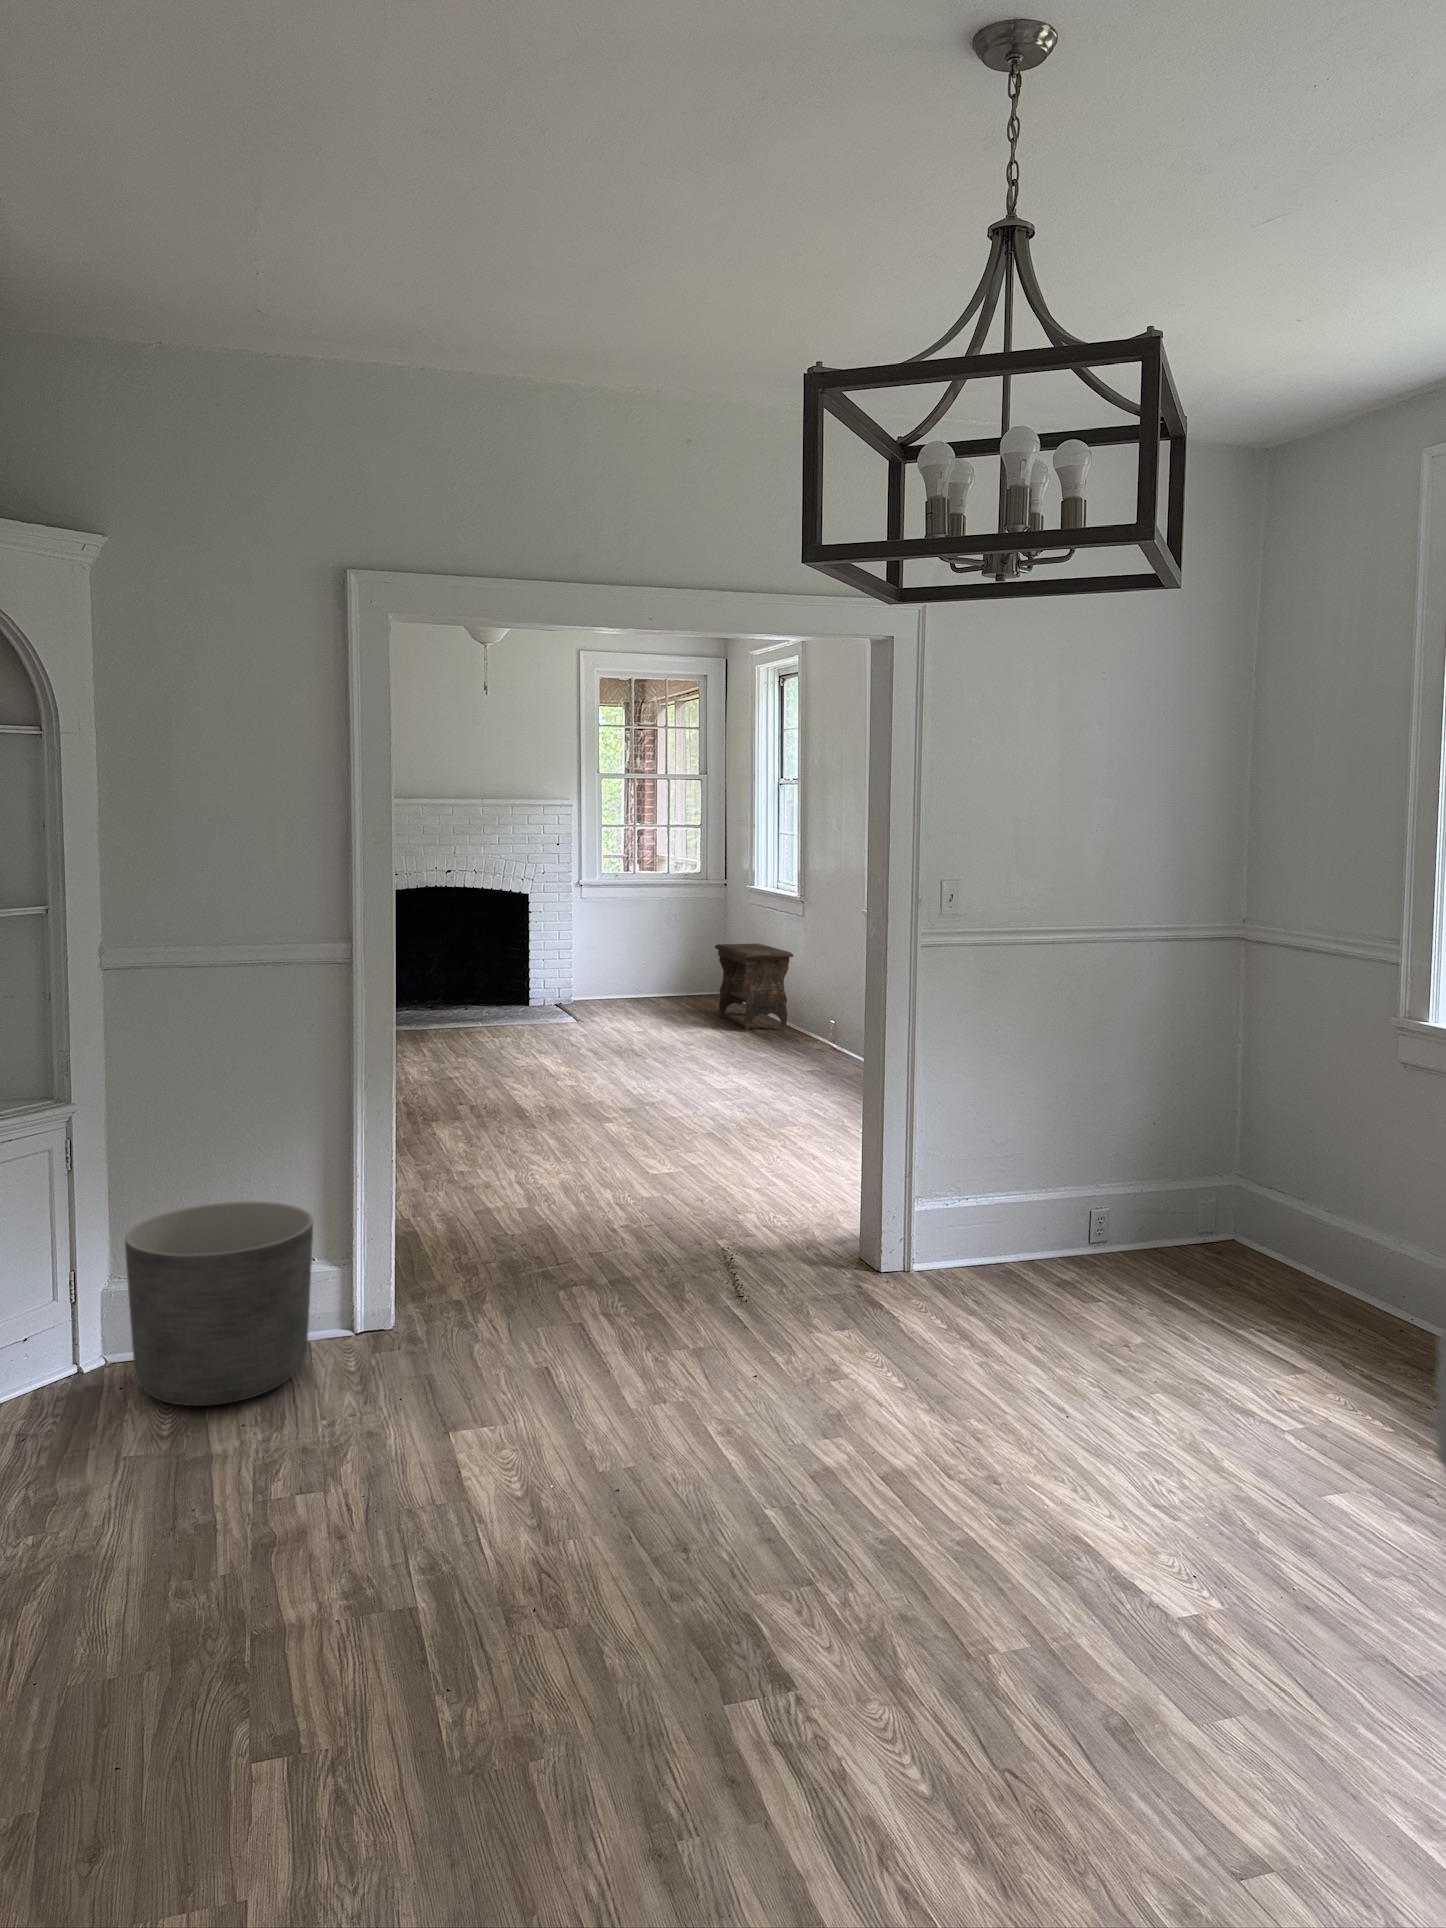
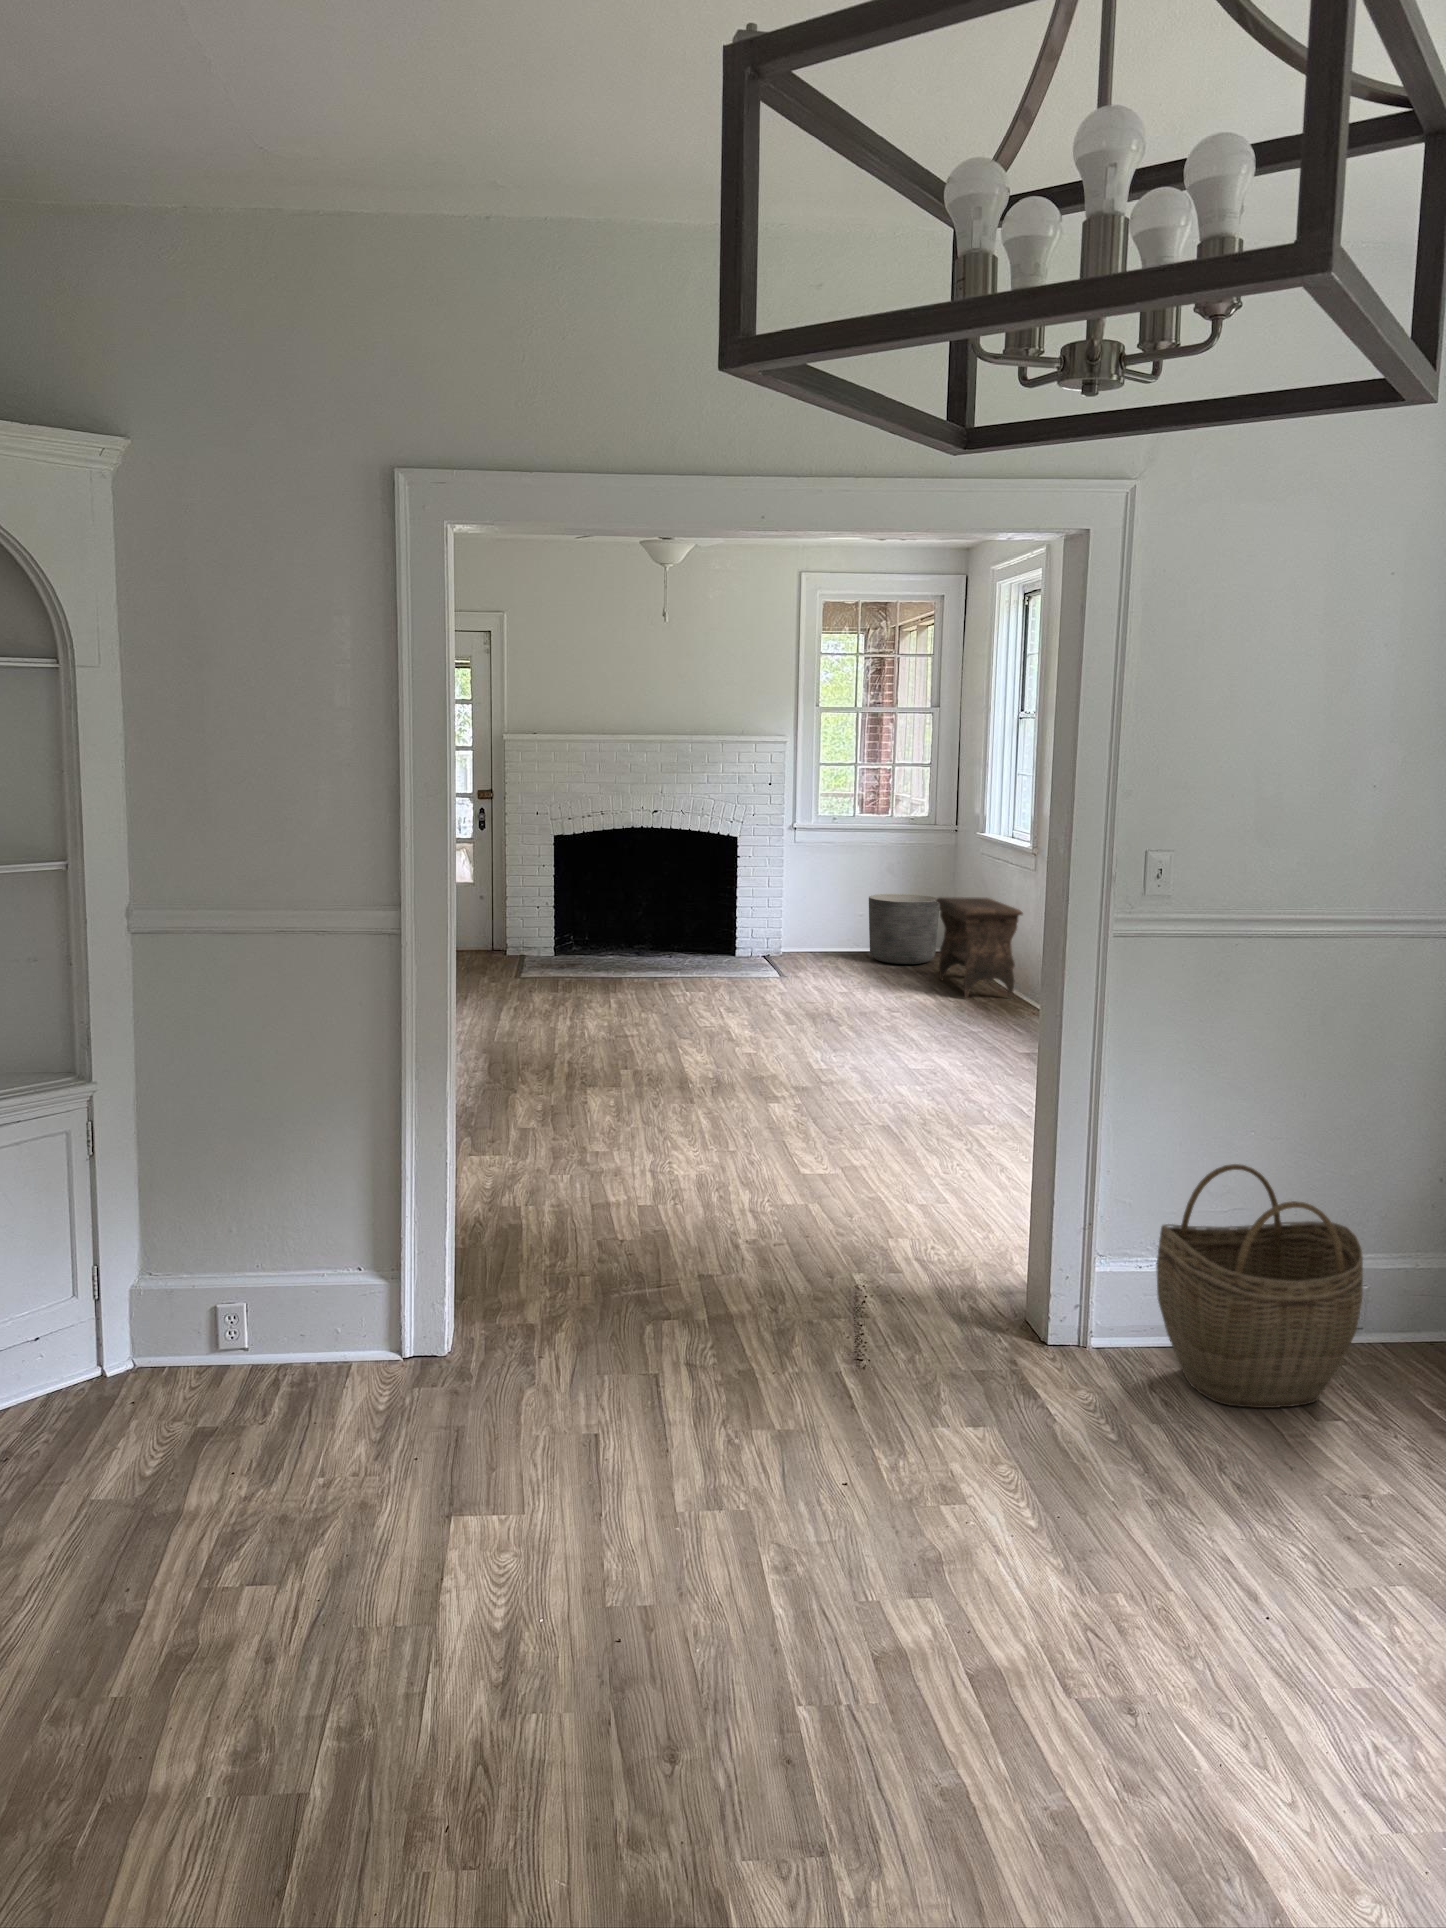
woven basket: none [962,1119,1107,1299] -> present [1156,1164,1363,1408]
planter: present [125,1202,313,1406] -> present [869,894,939,964]

